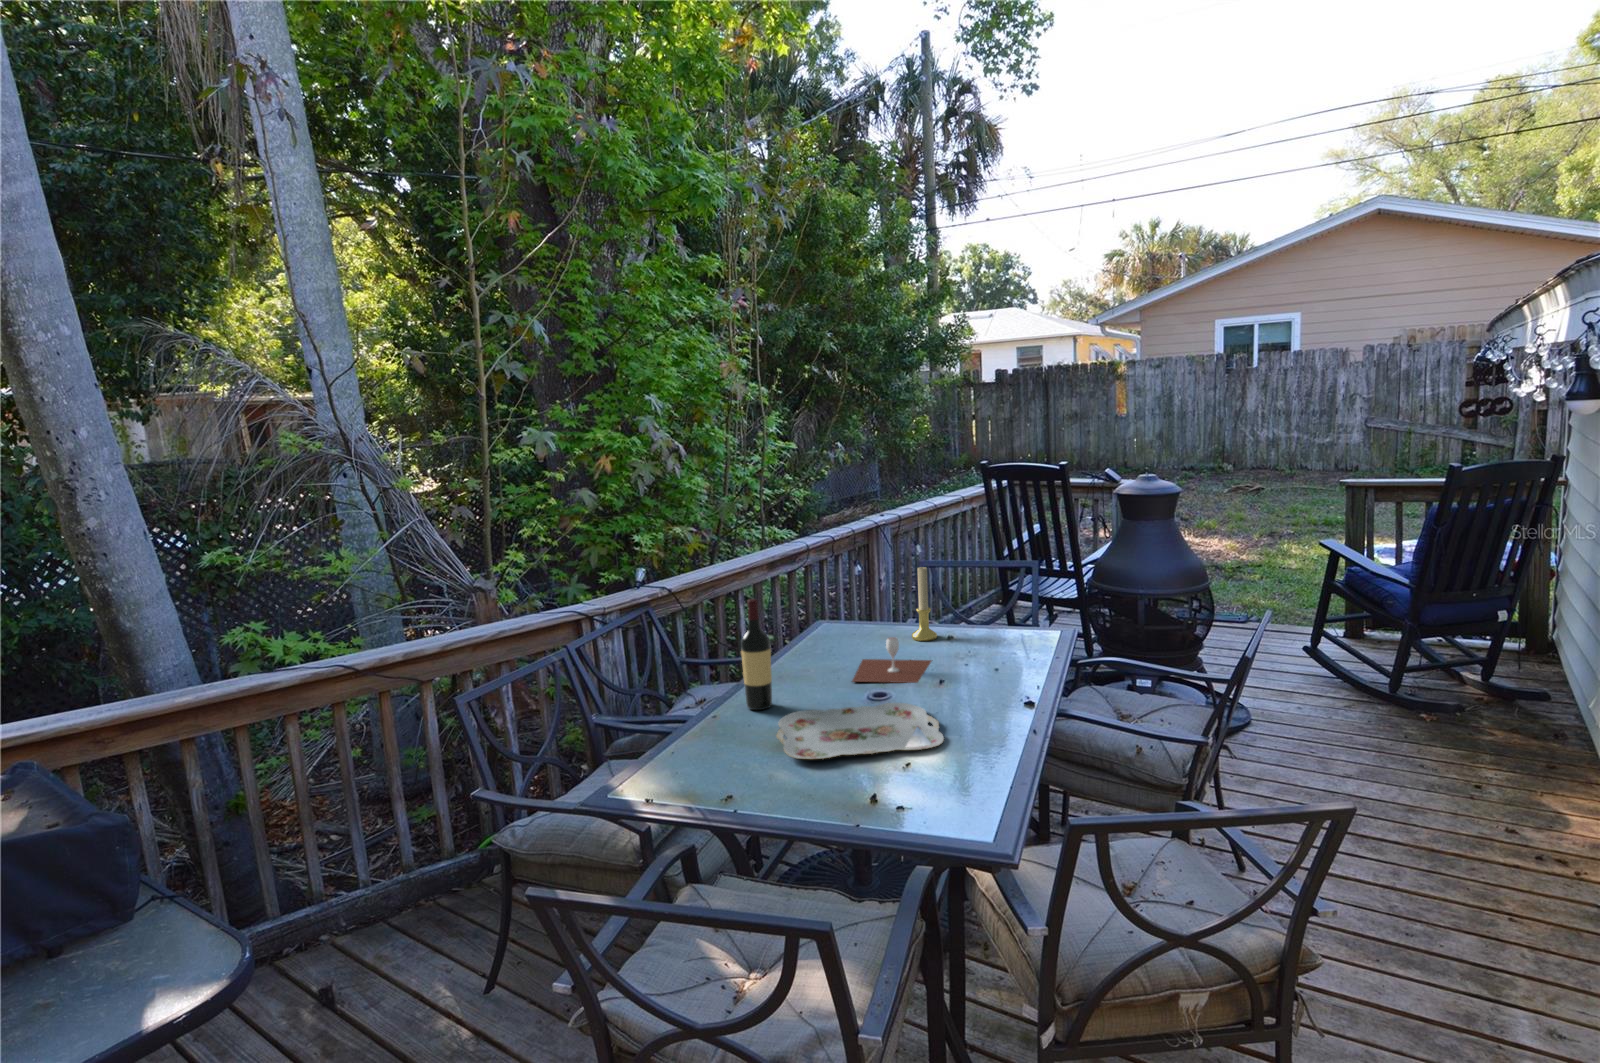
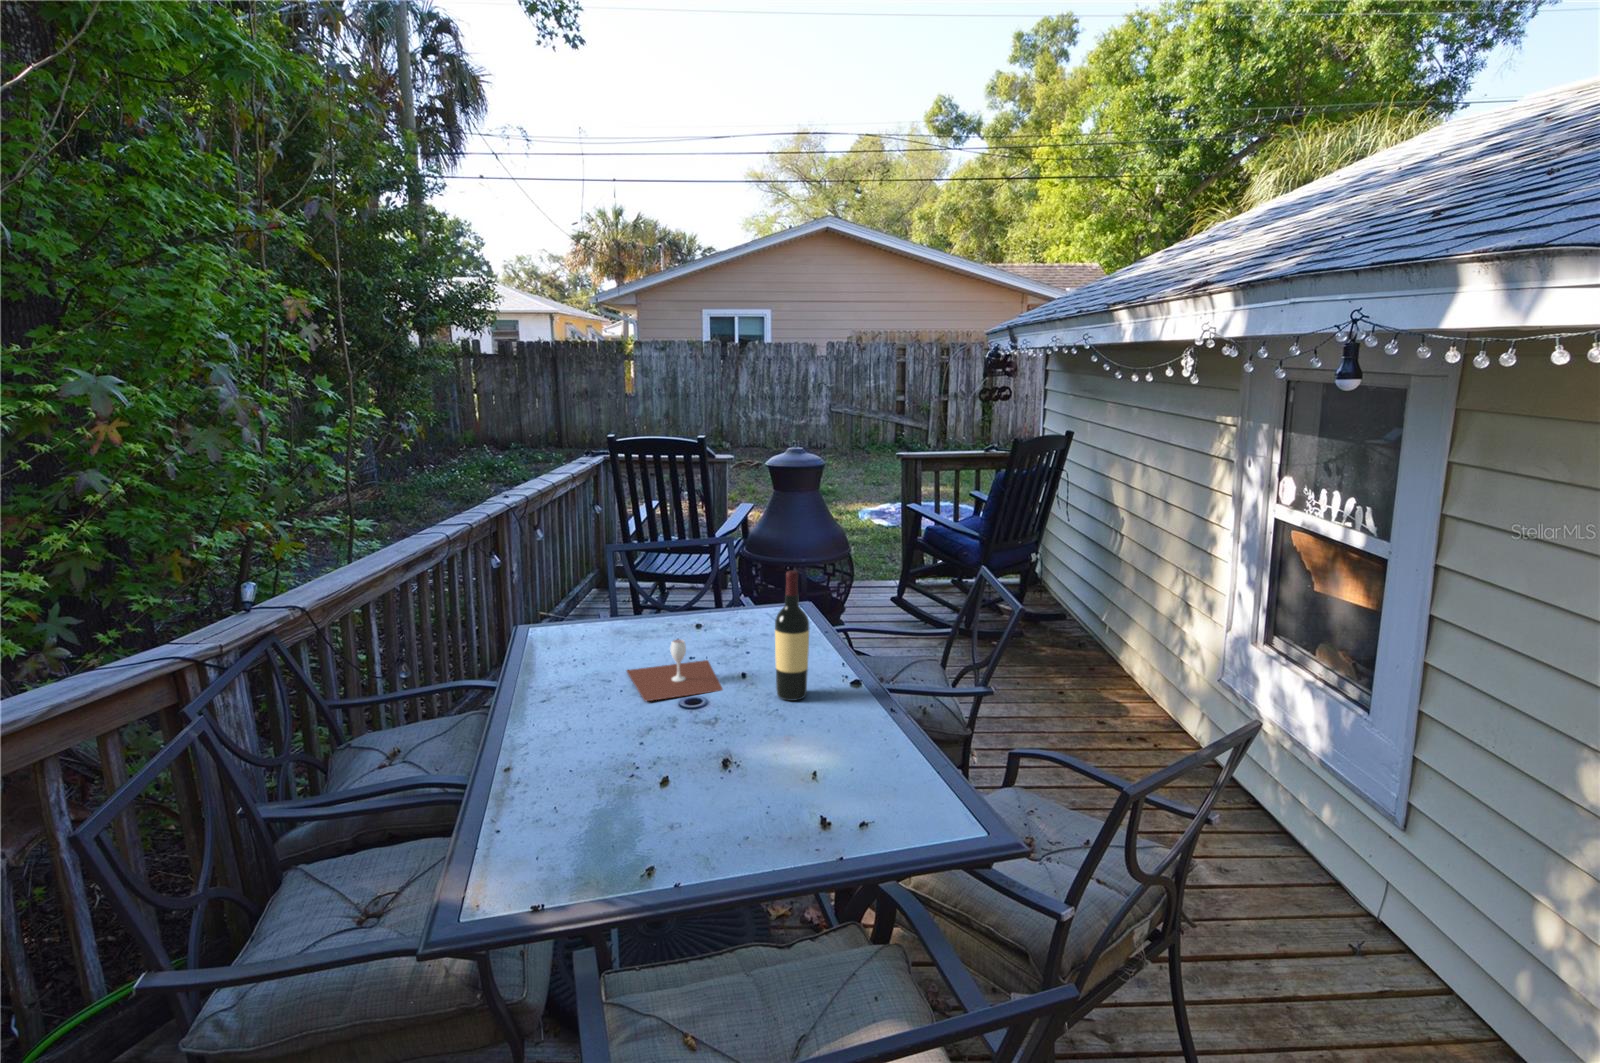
candle holder: present [912,567,937,641] -> none [653,550,683,639]
wine bottle: present [741,599,772,710] -> present [775,571,809,701]
serving tray: present [776,703,944,759] -> none [618,719,844,823]

